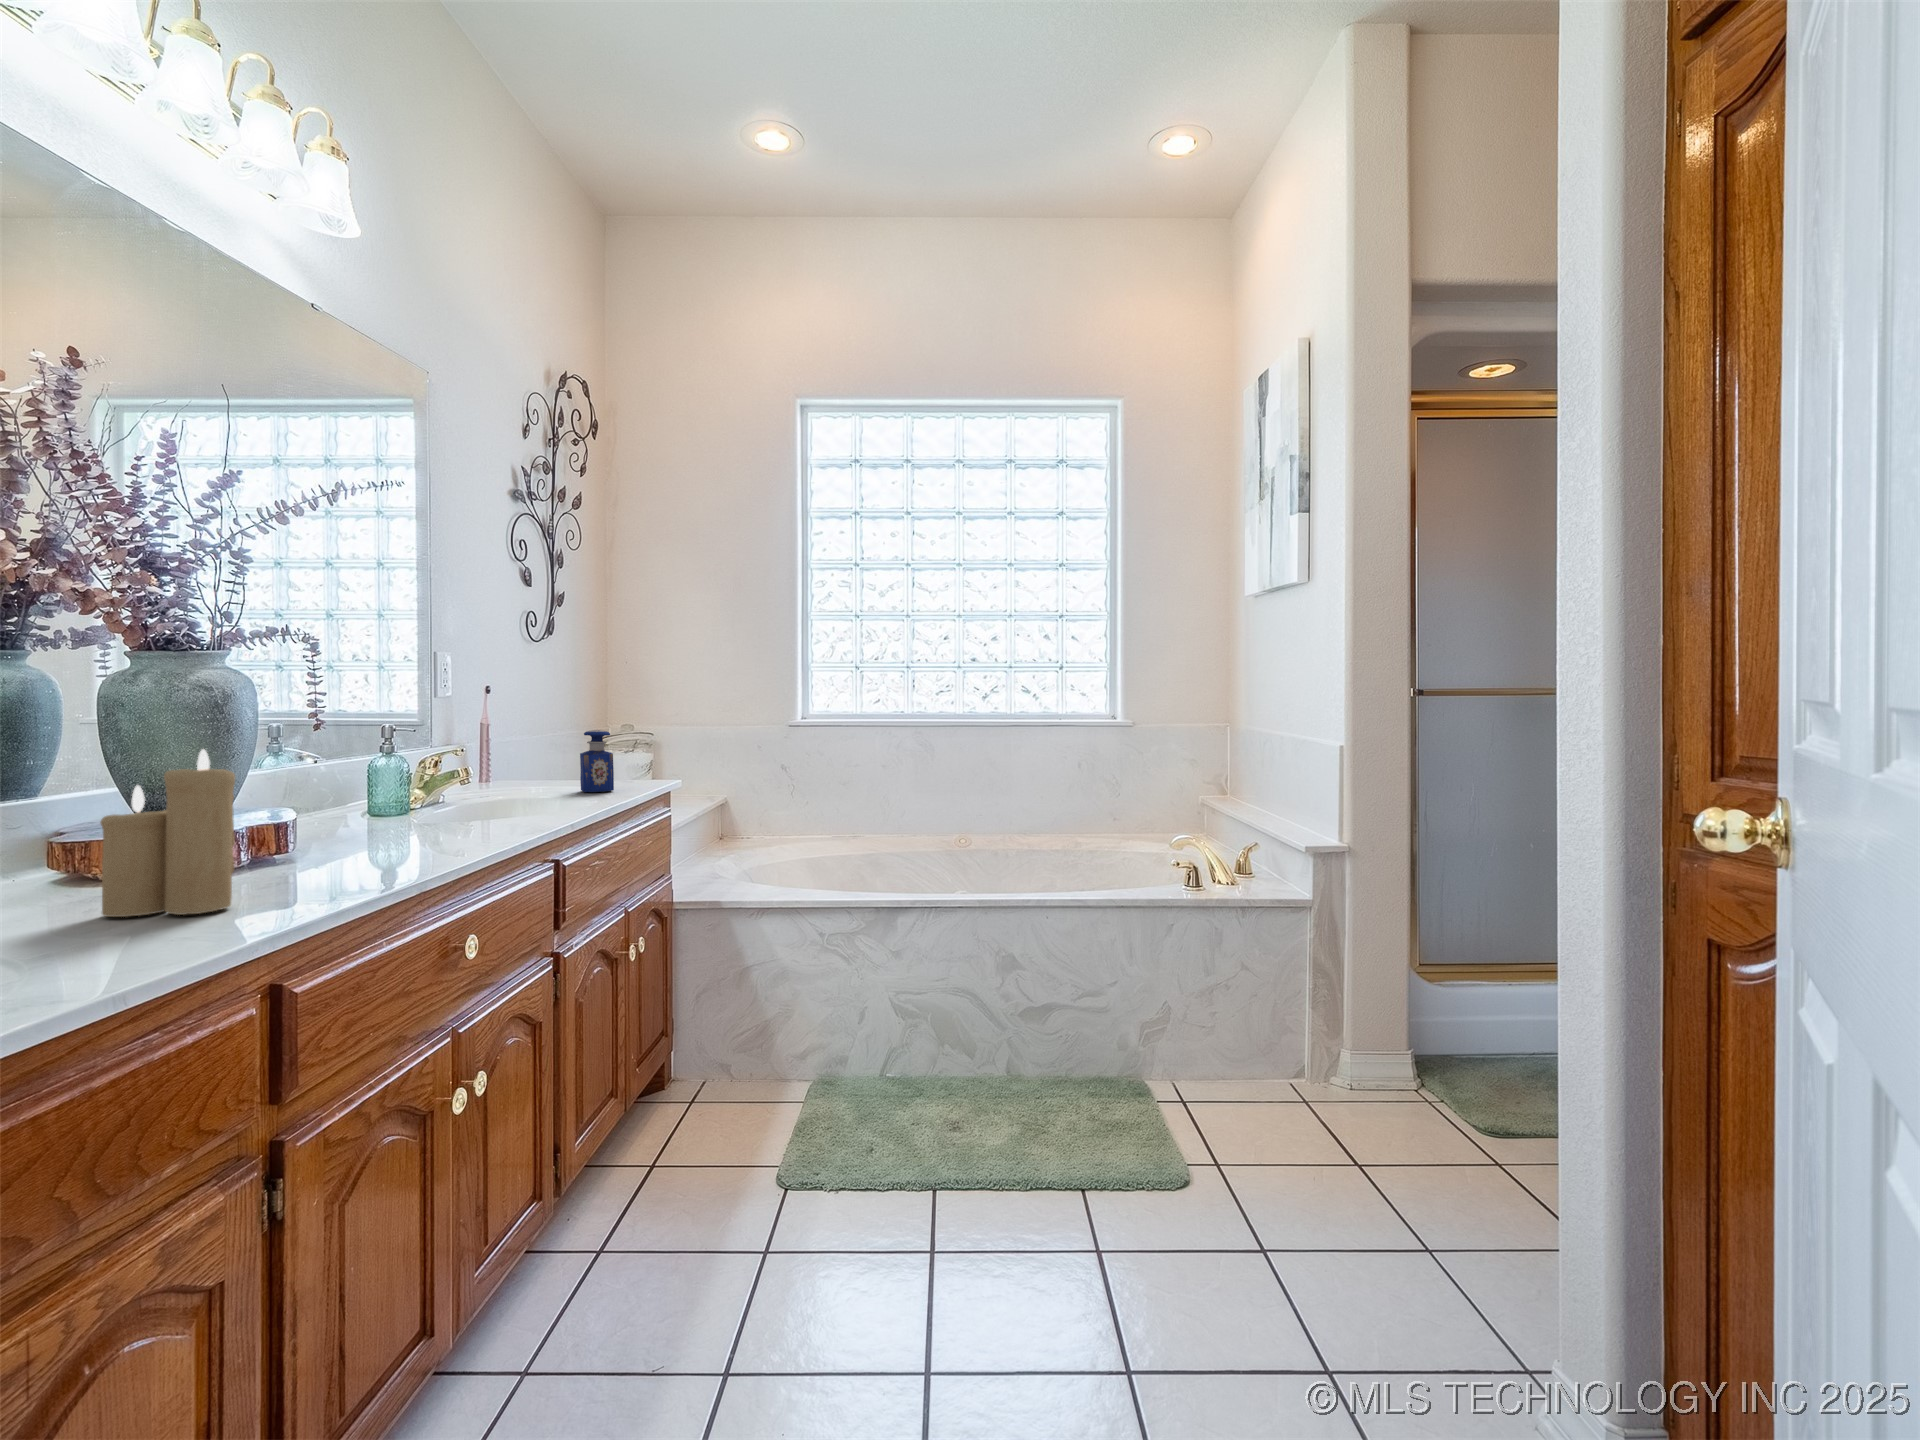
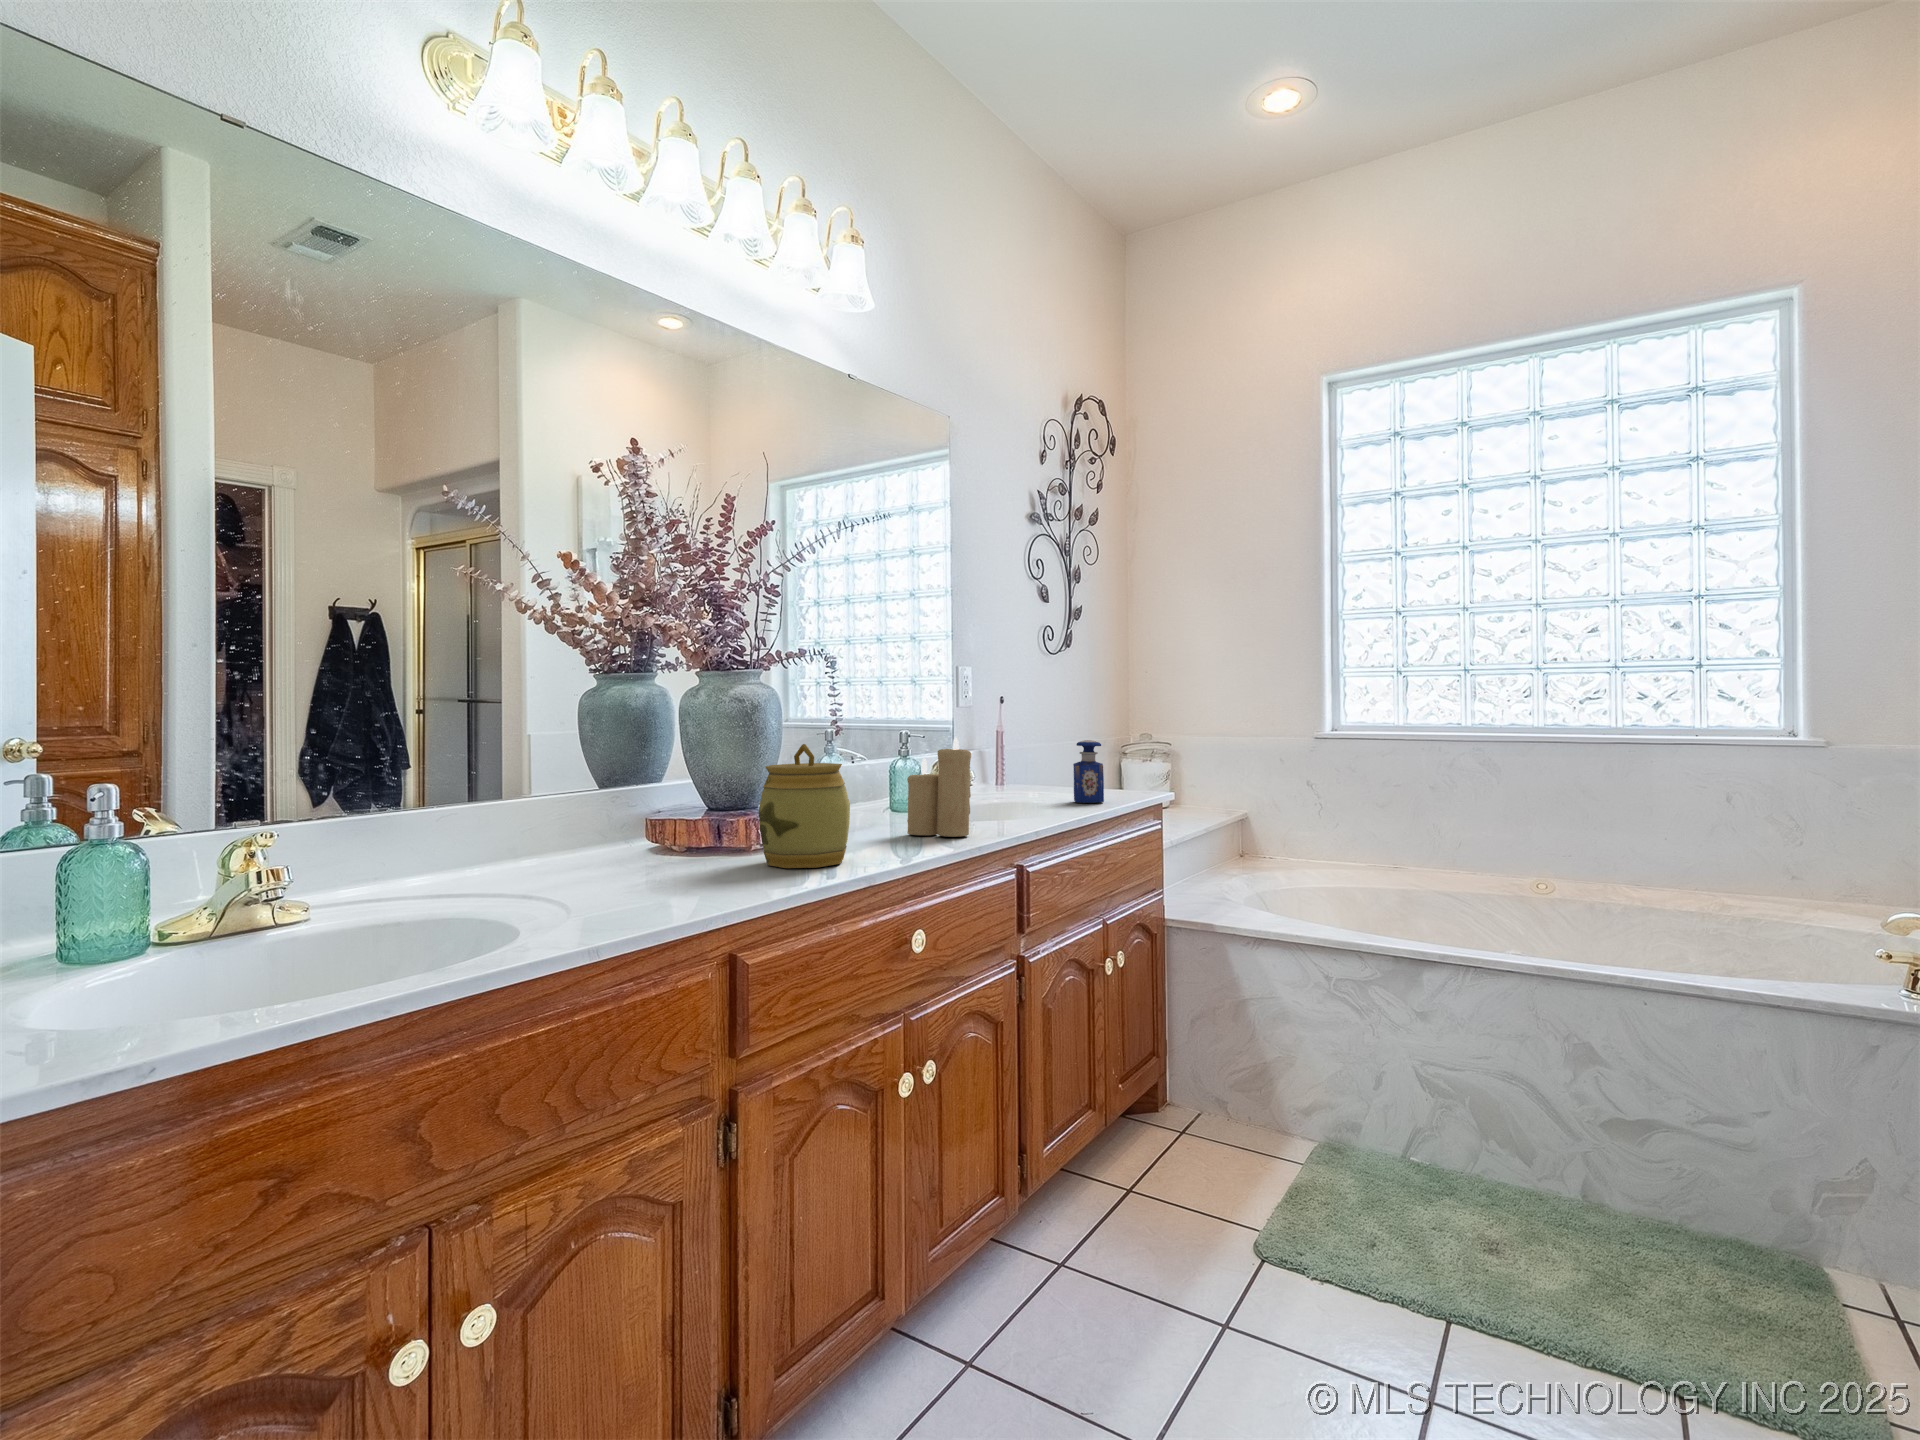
jar: none [262,739,382,883] -> present [759,744,850,868]
candle: present [100,749,235,917] -> present [907,737,971,837]

